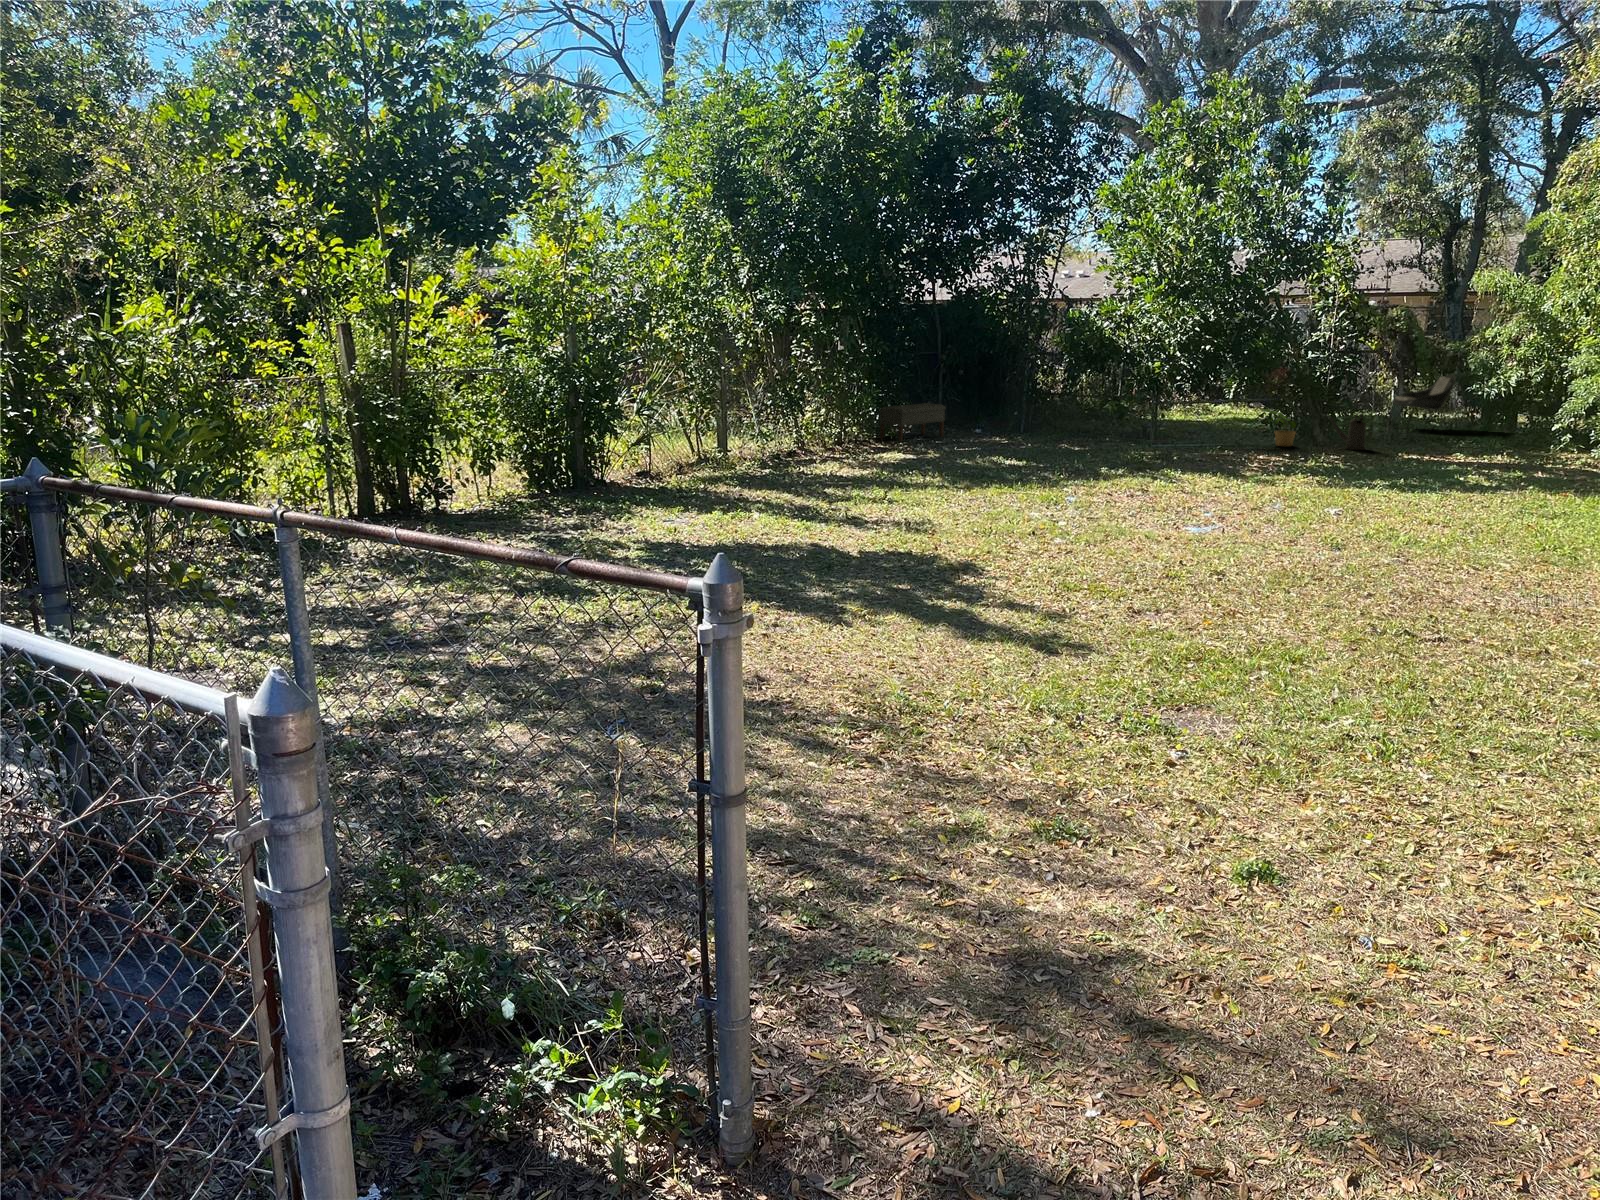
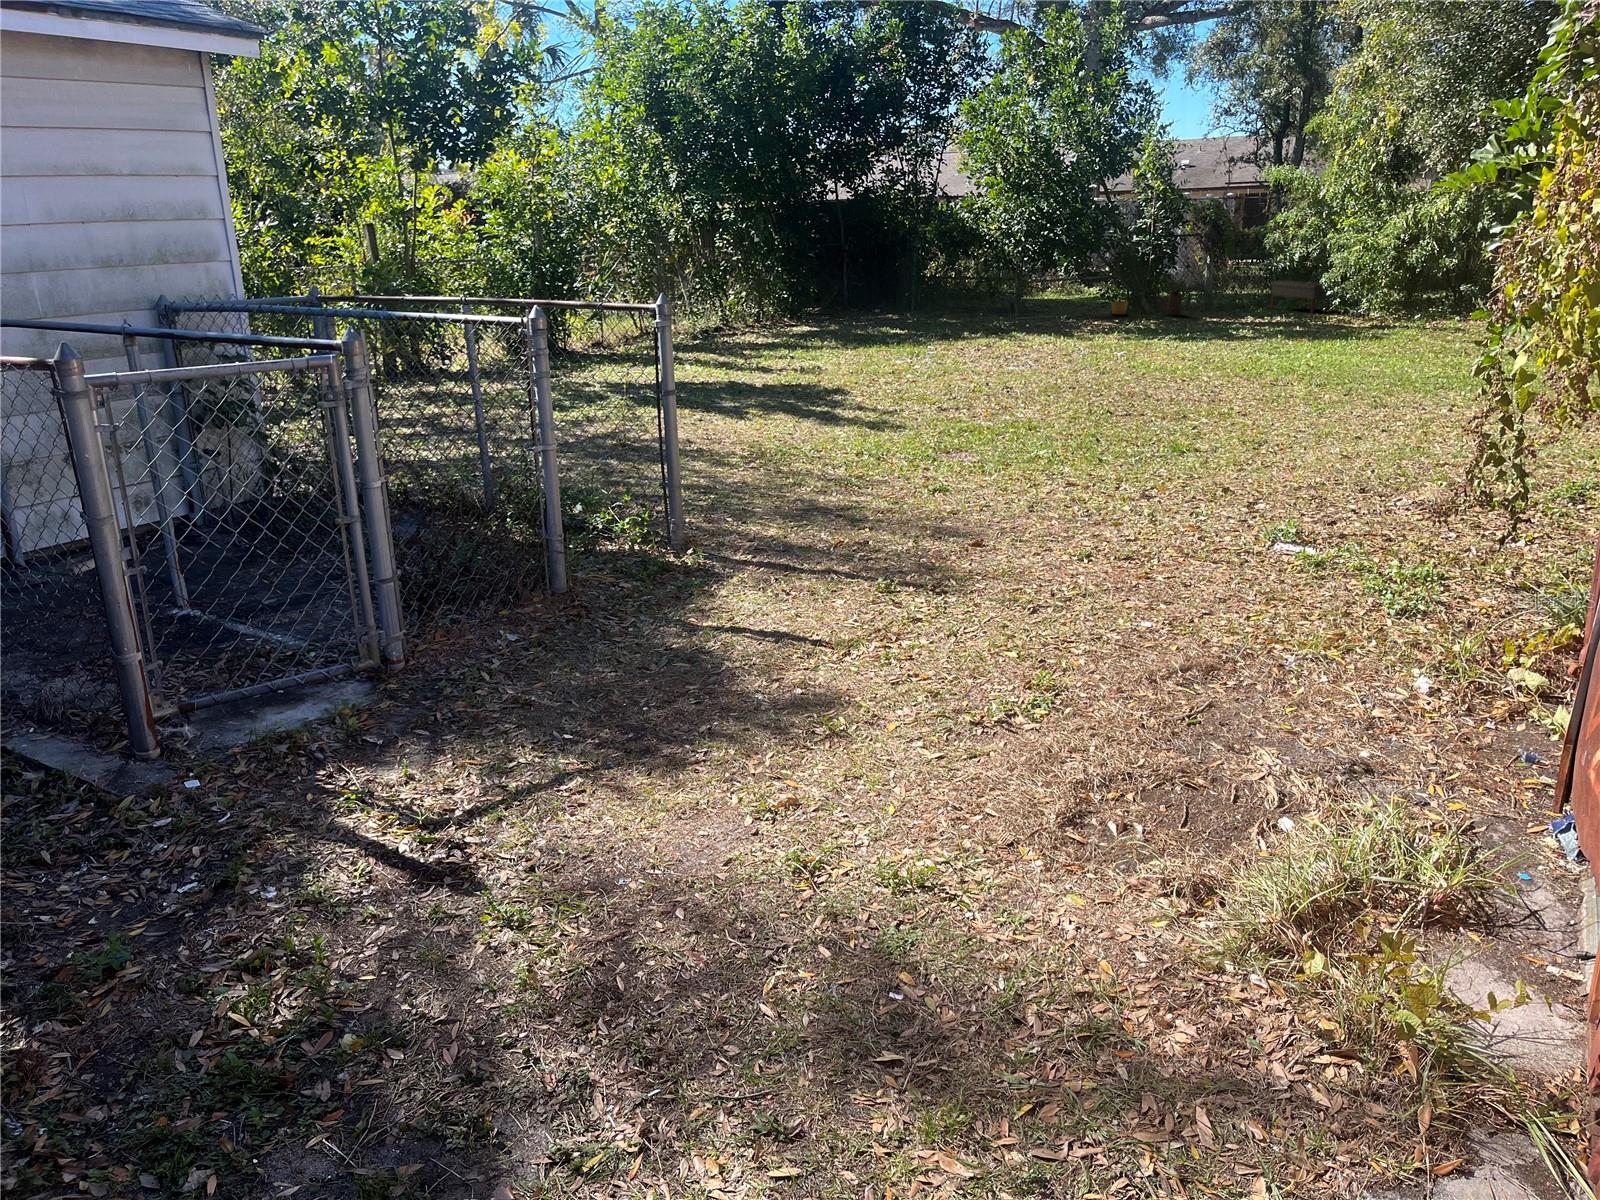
lounge chair: present [1392,375,1456,432] -> none [1216,254,1265,302]
bench: present [879,403,945,442] -> present [1271,280,1331,313]

